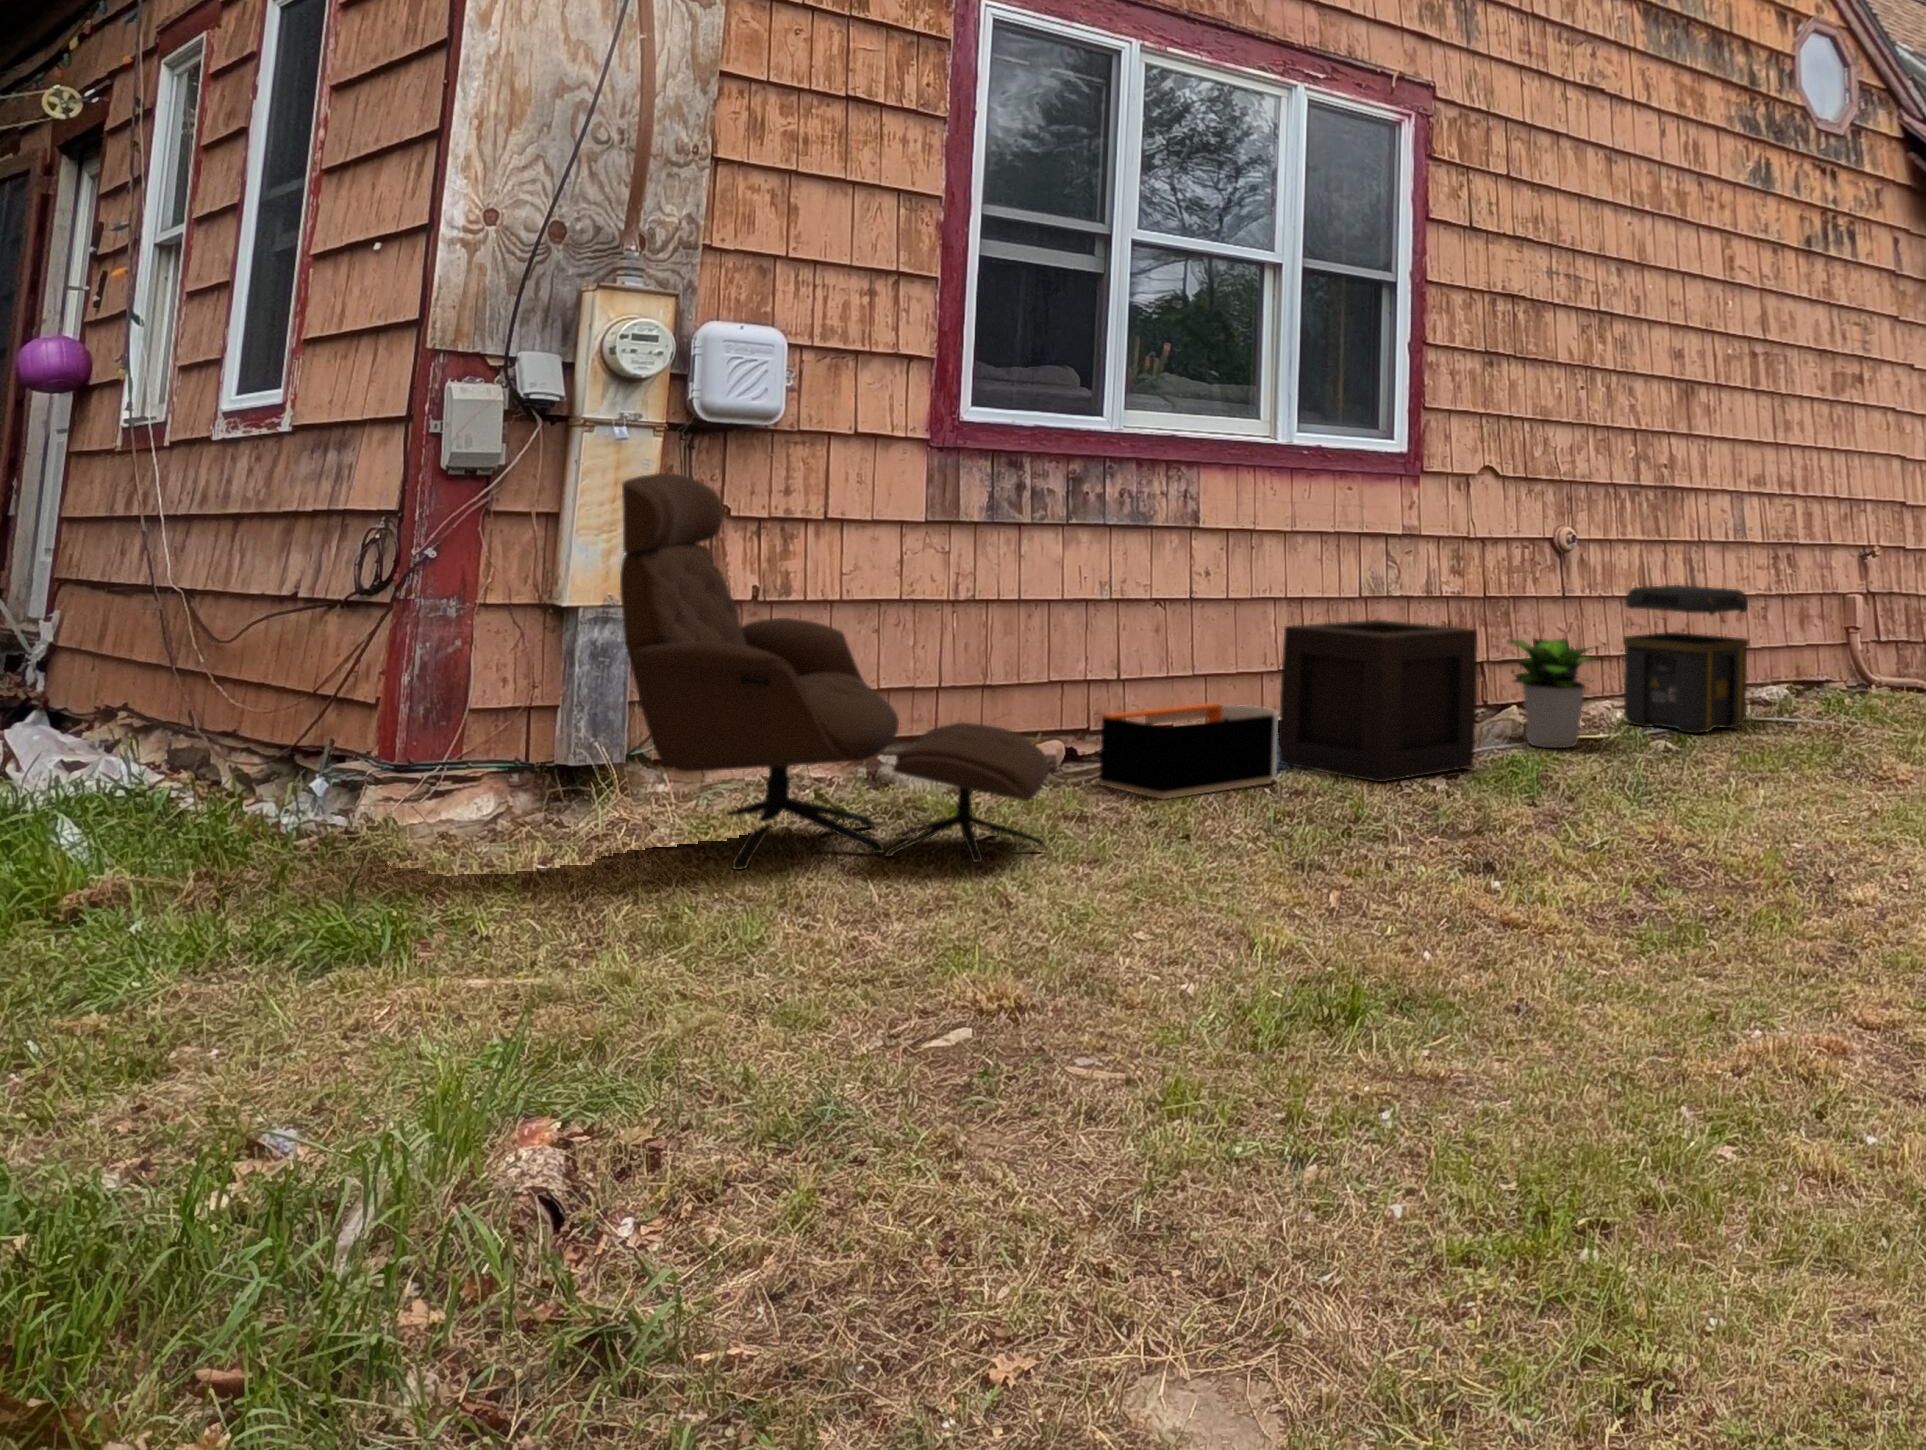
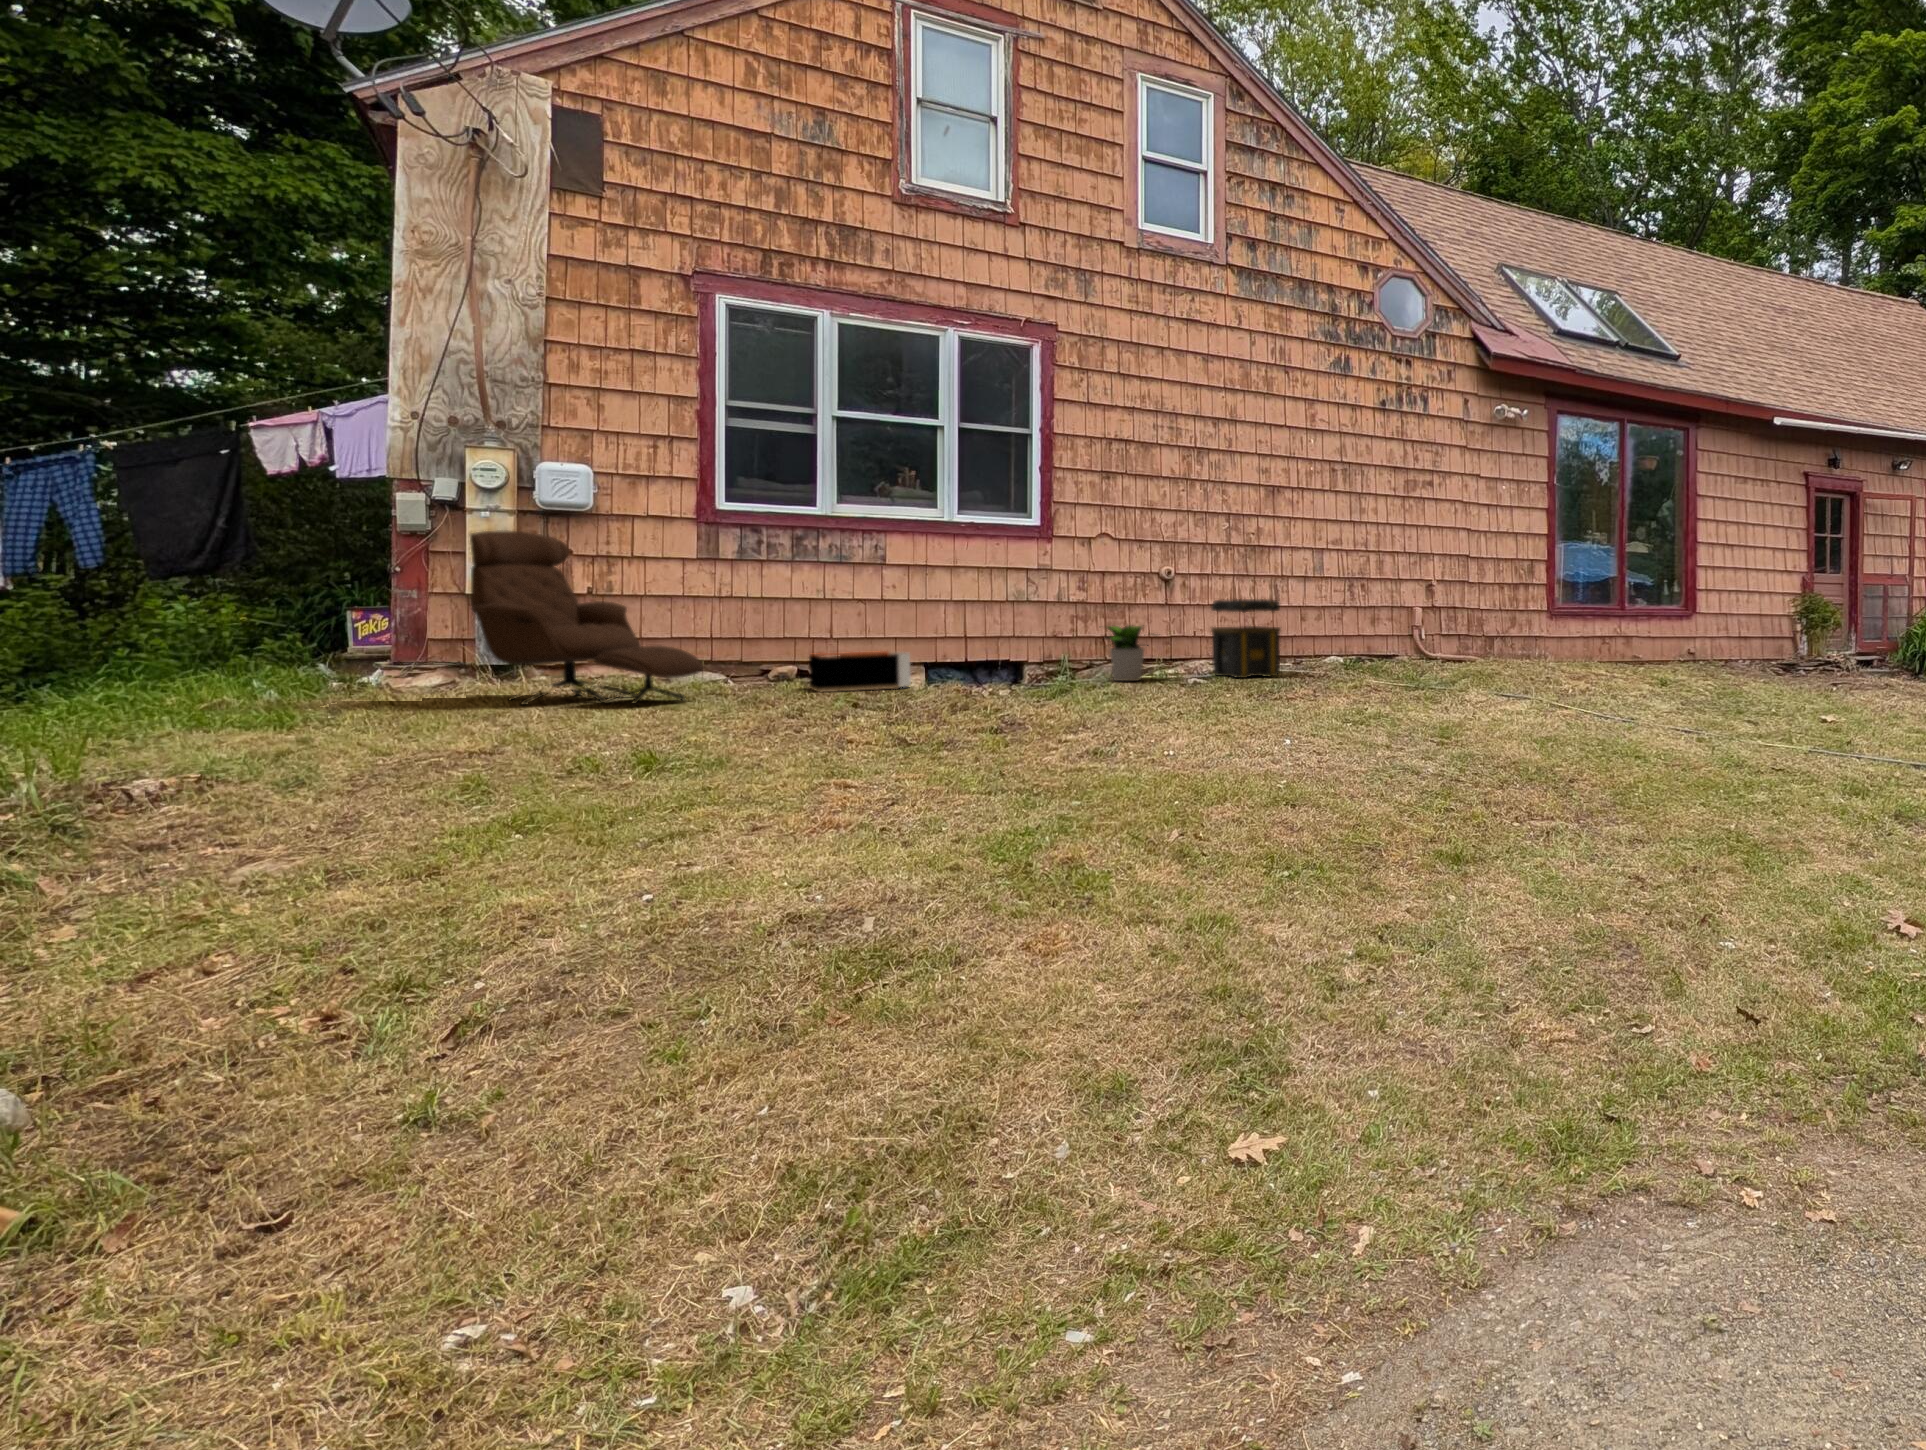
wooden crate: present [1280,620,1477,782] -> none [939,613,1037,689]

